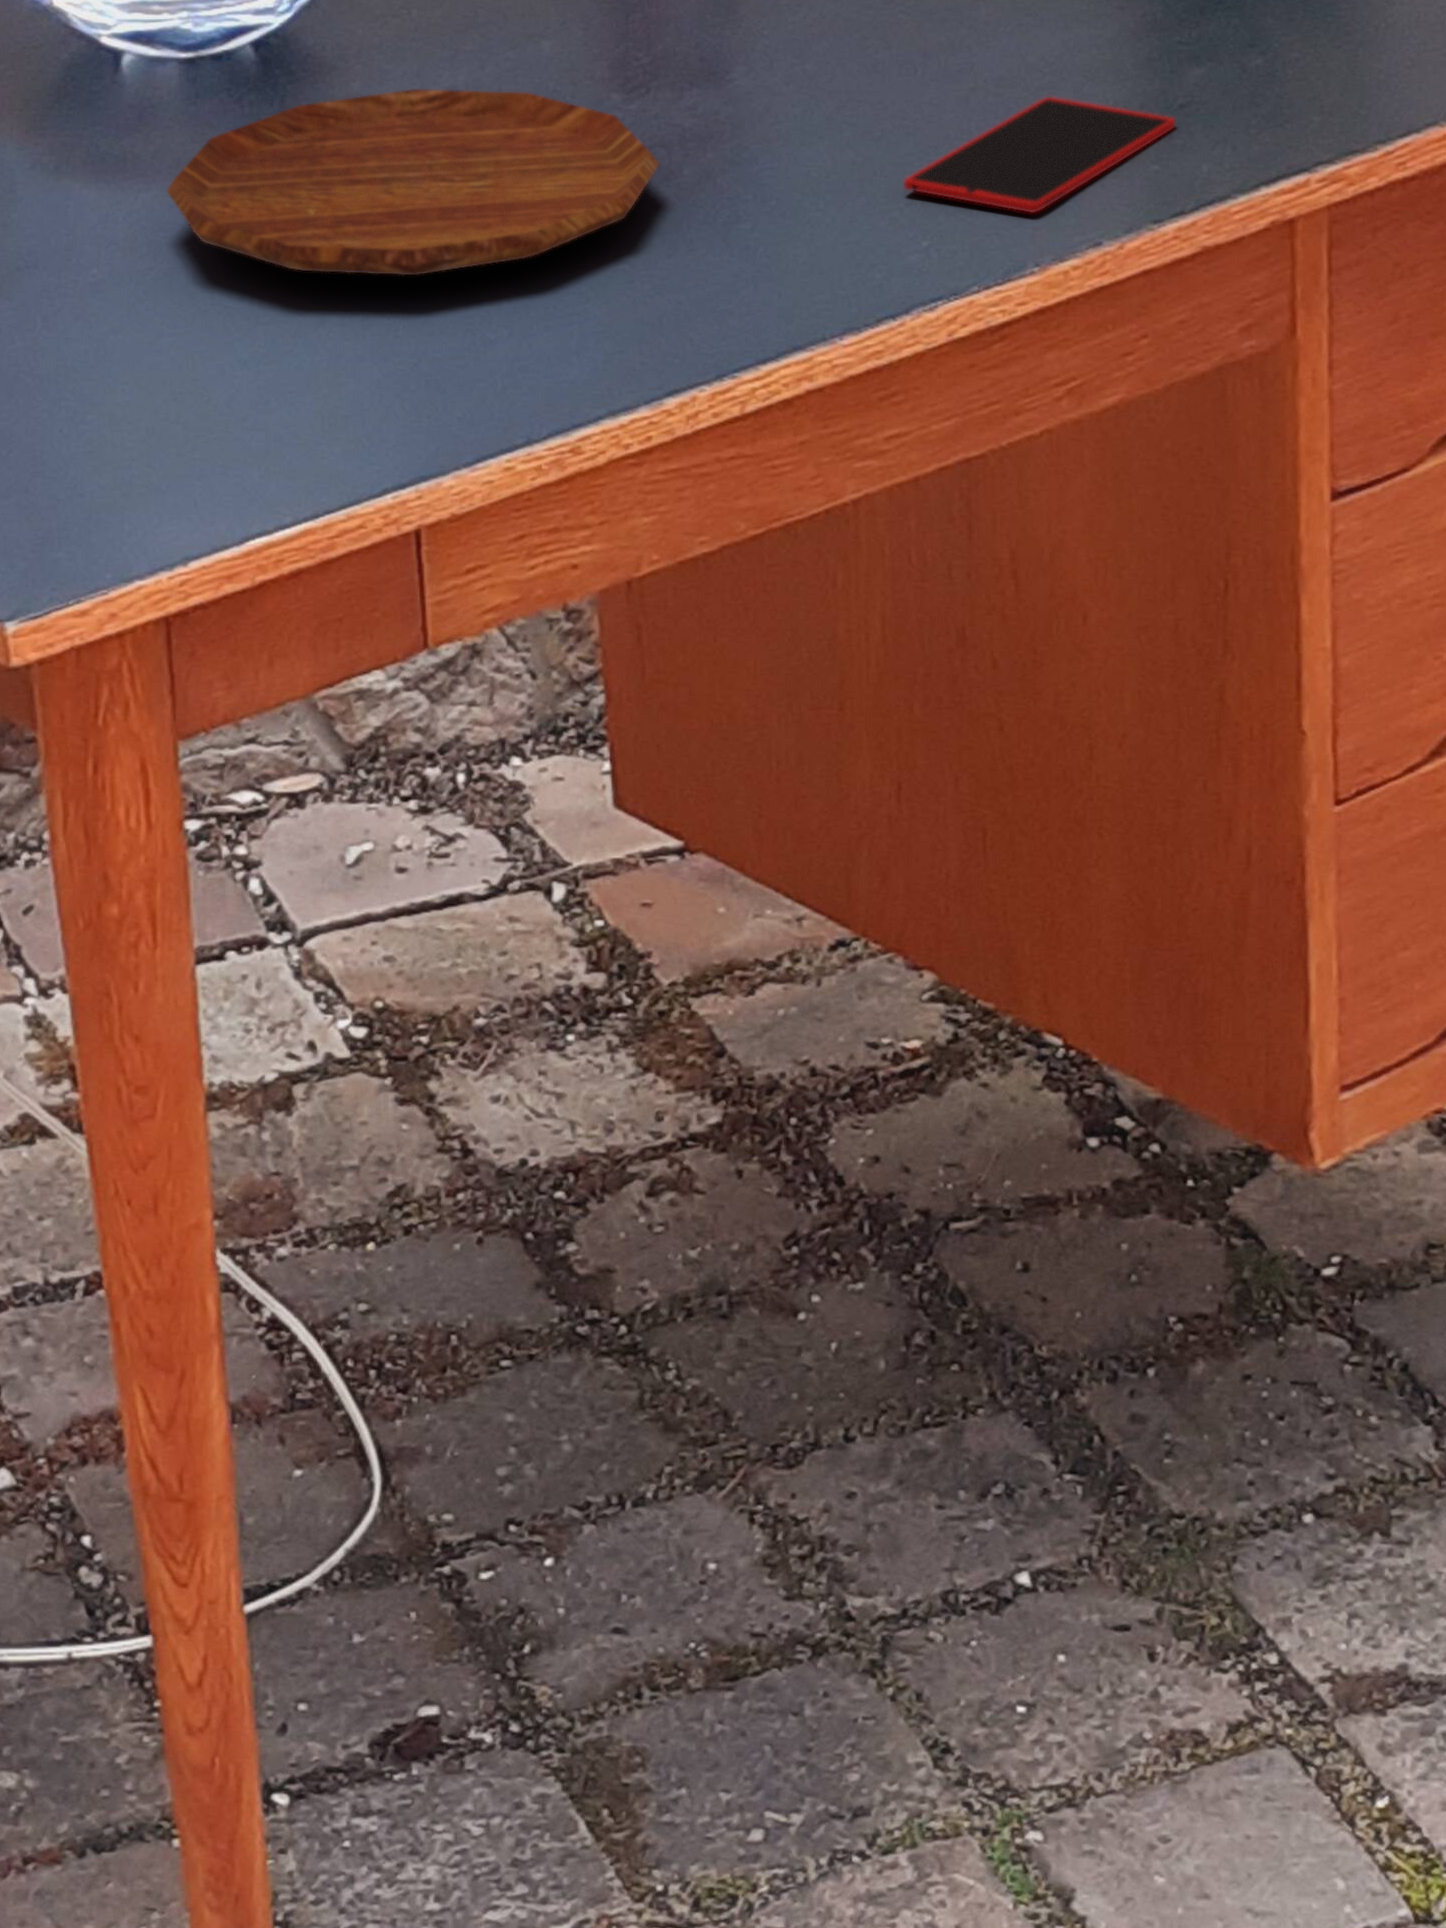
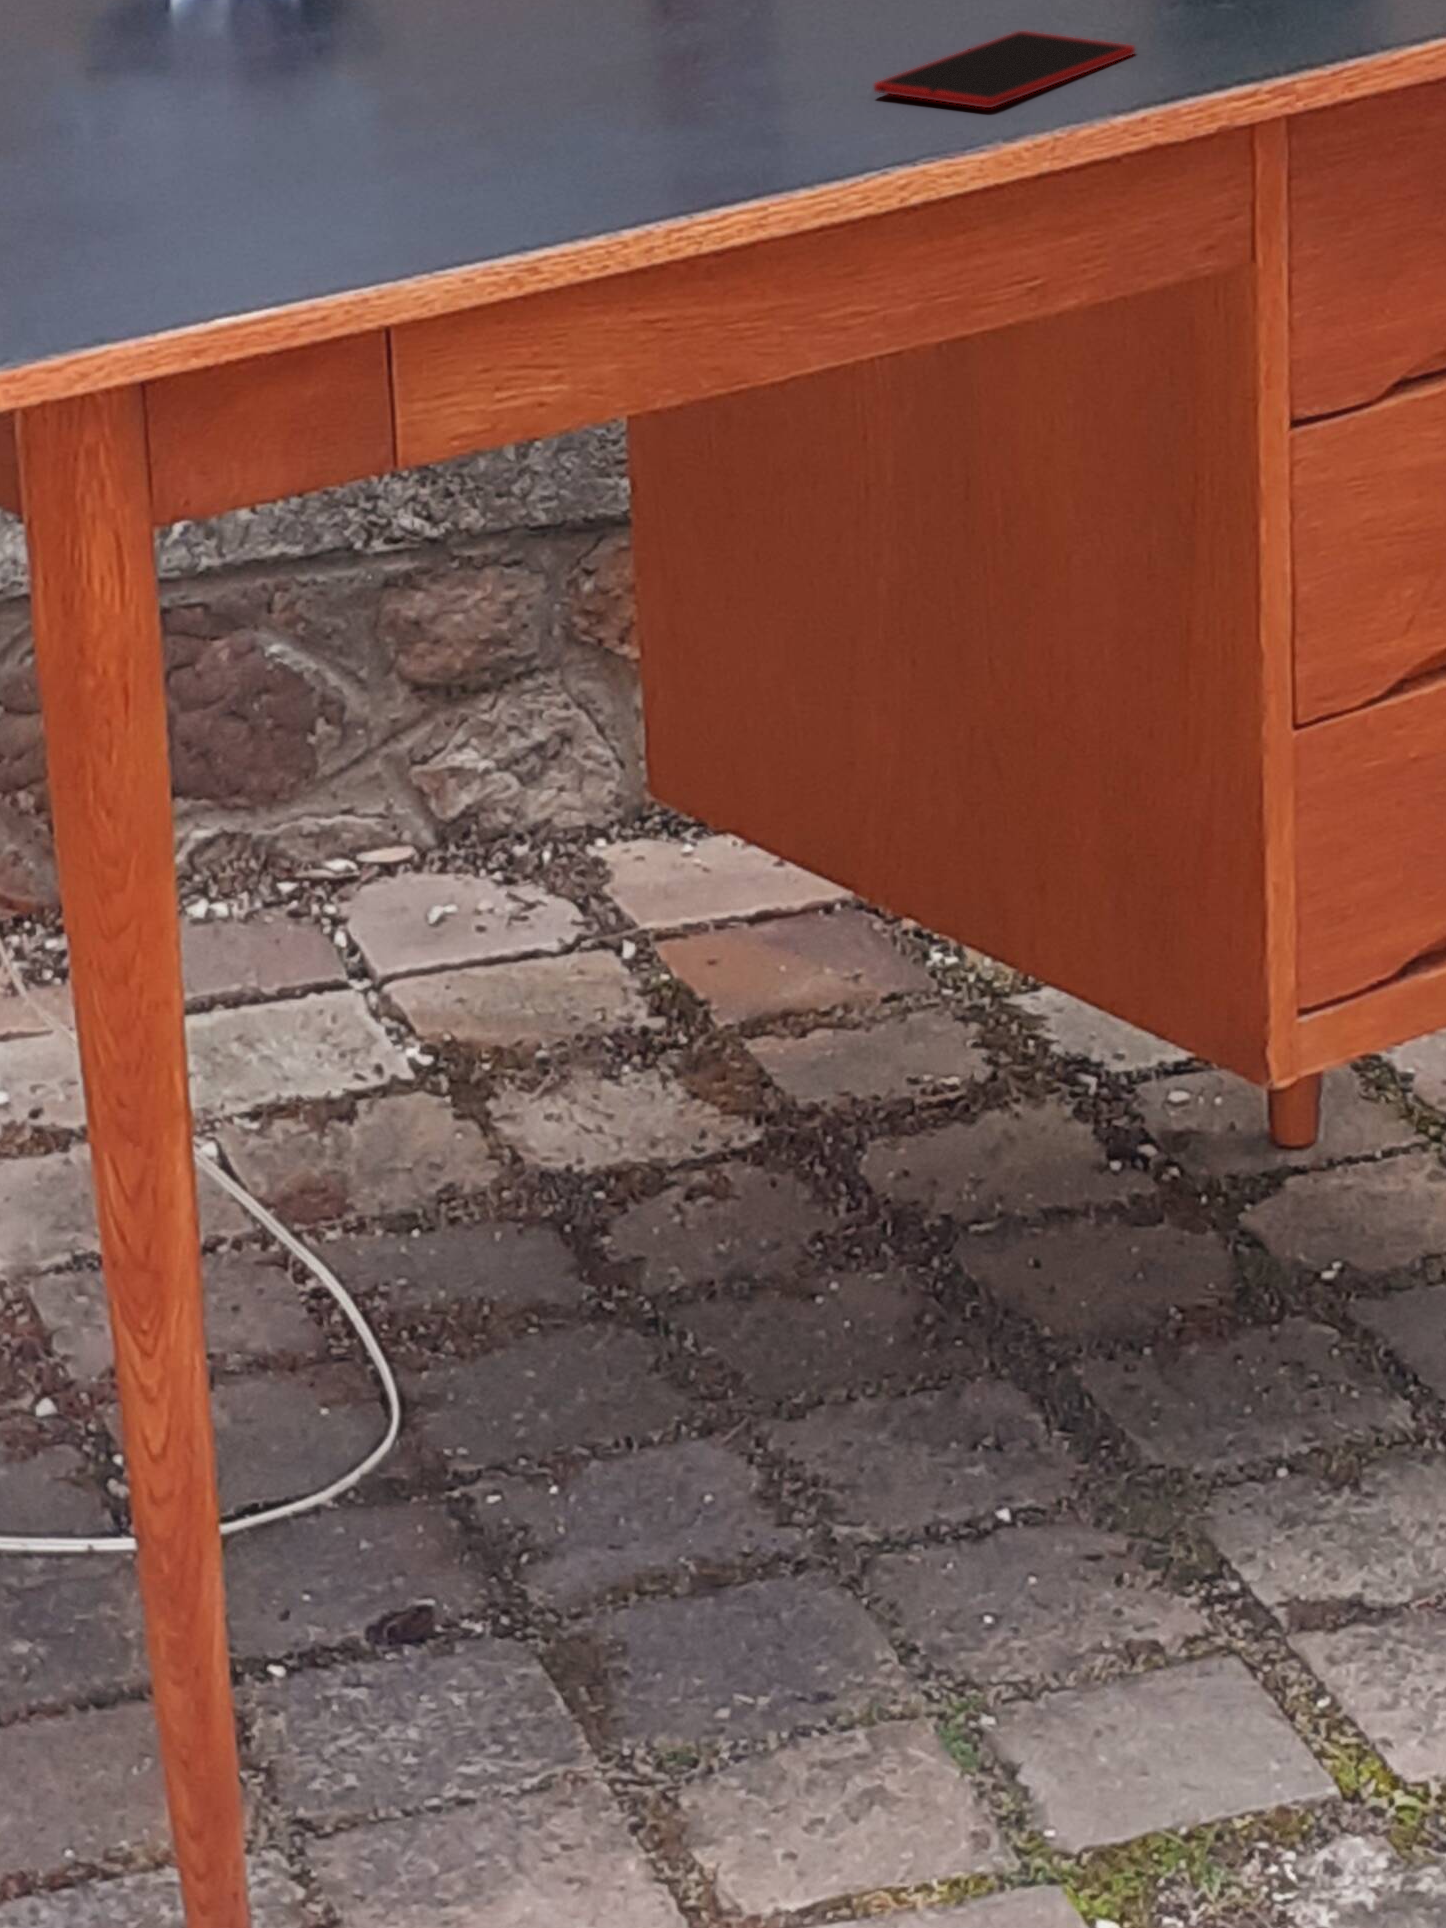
tray: present [167,89,659,275] -> none [195,11,649,141]

